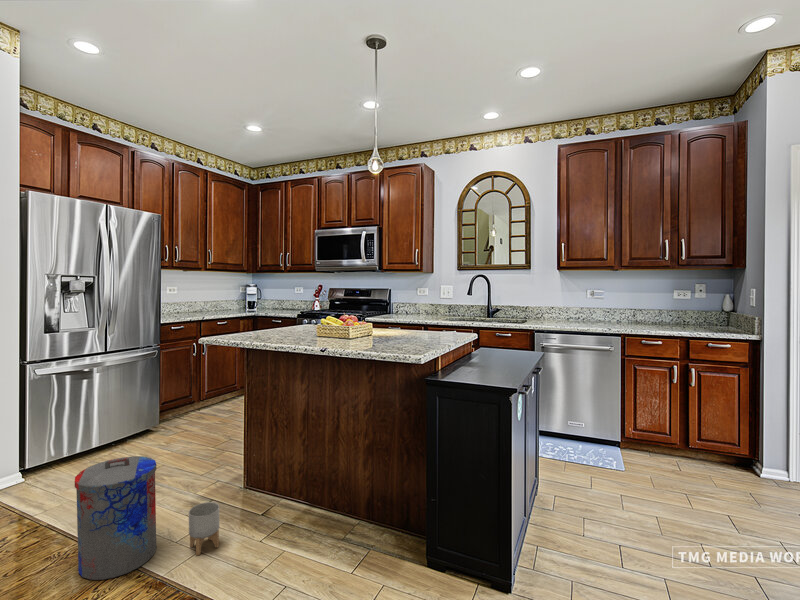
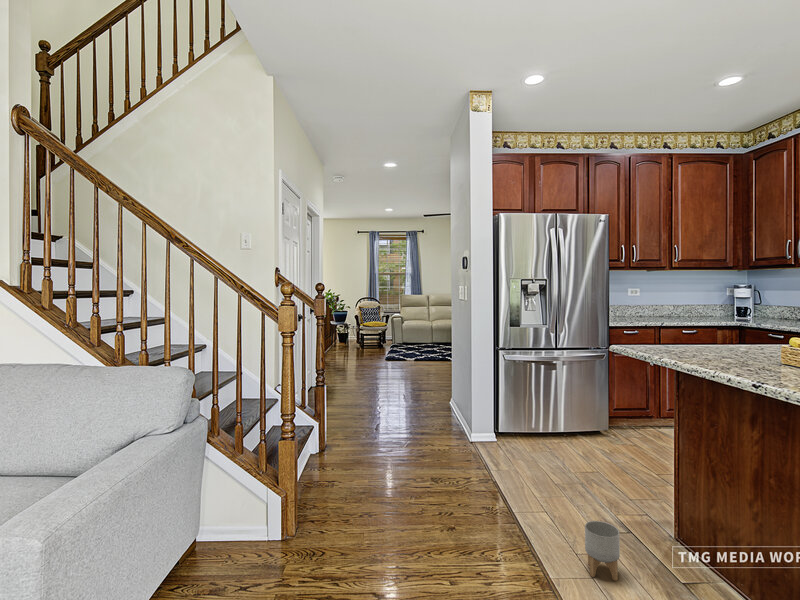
trash can: present [75,456,157,580] -> none [493,442,559,555]

